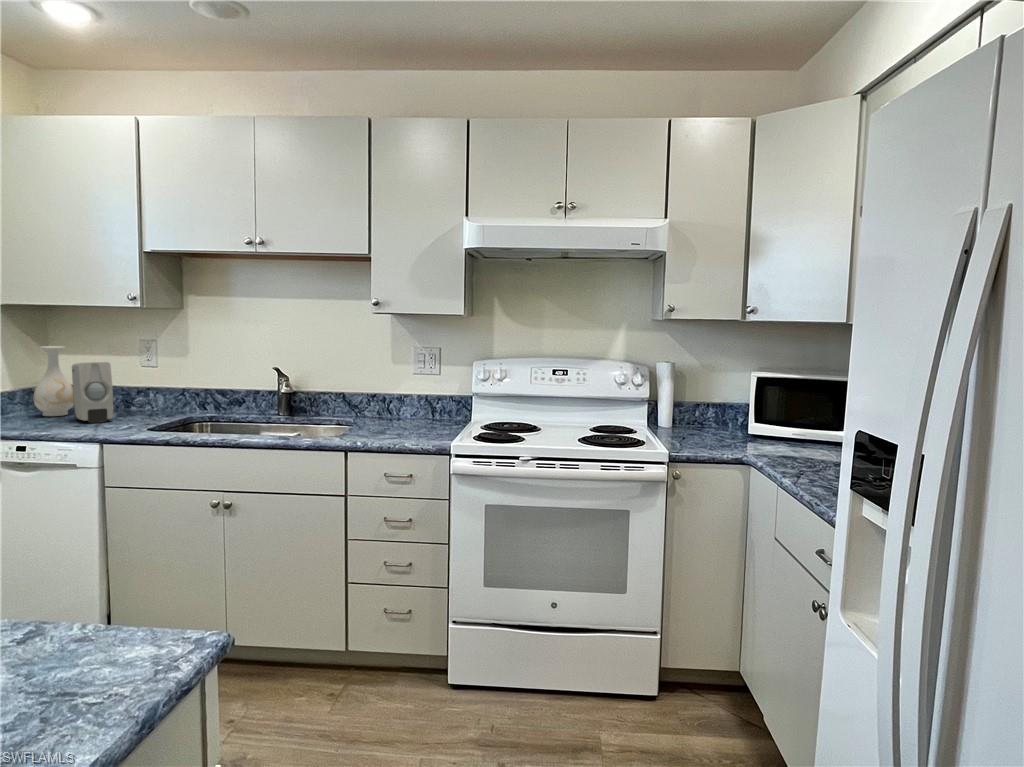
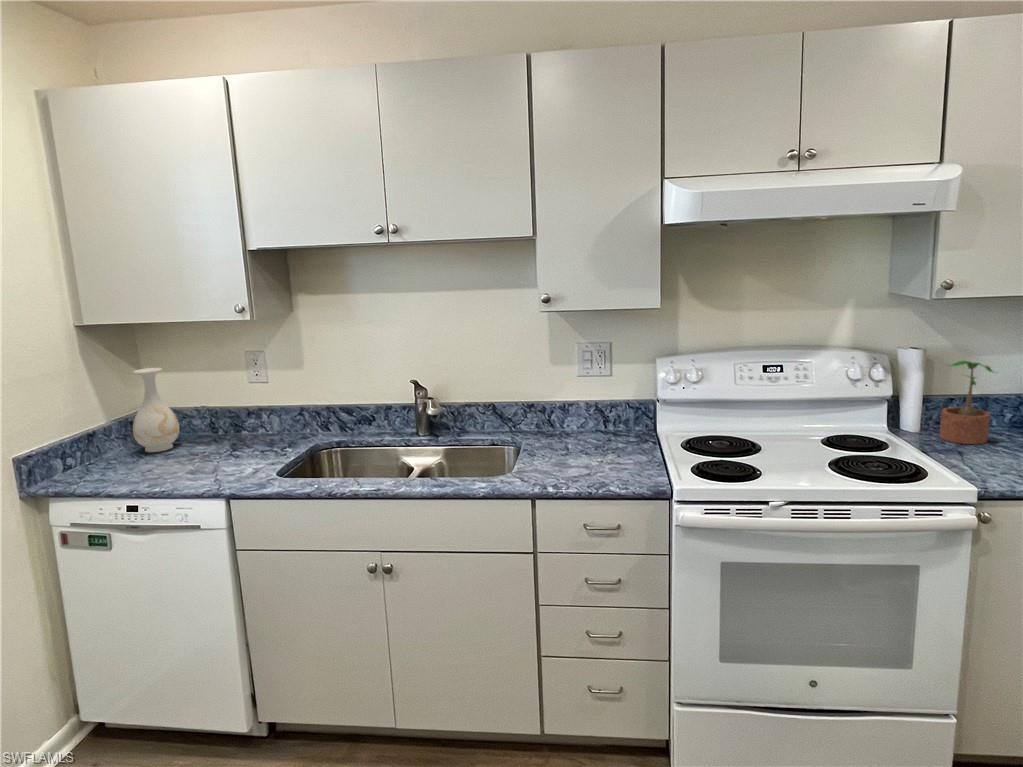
soap dispenser: present [72,362,113,423] -> none [174,387,229,463]
potted plant: none [684,372,722,436] -> present [940,361,992,444]

